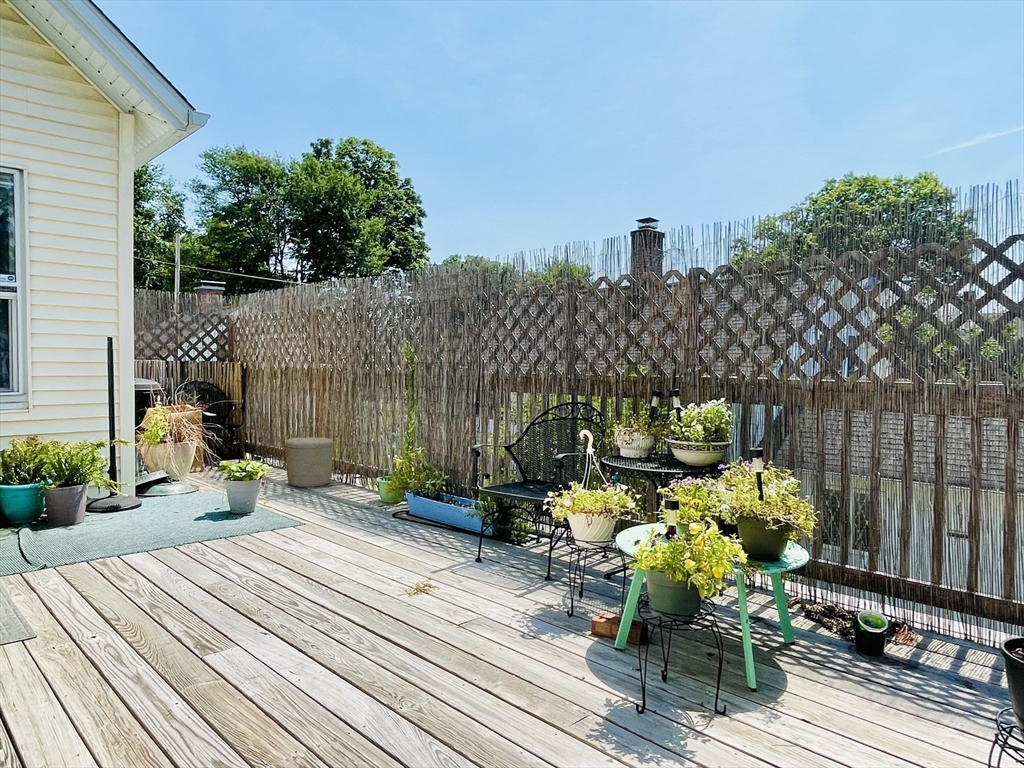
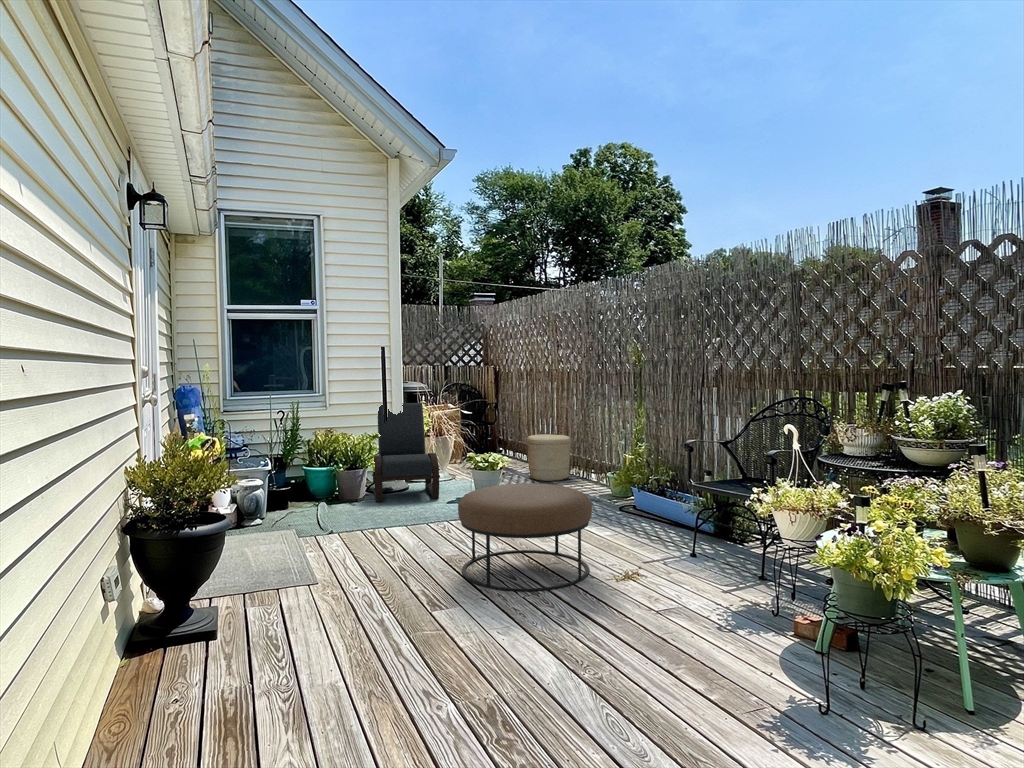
lounge chair: none [91,405,186,526] -> present [372,403,440,502]
ottoman: none [230,499,385,623] -> present [458,483,592,591]

